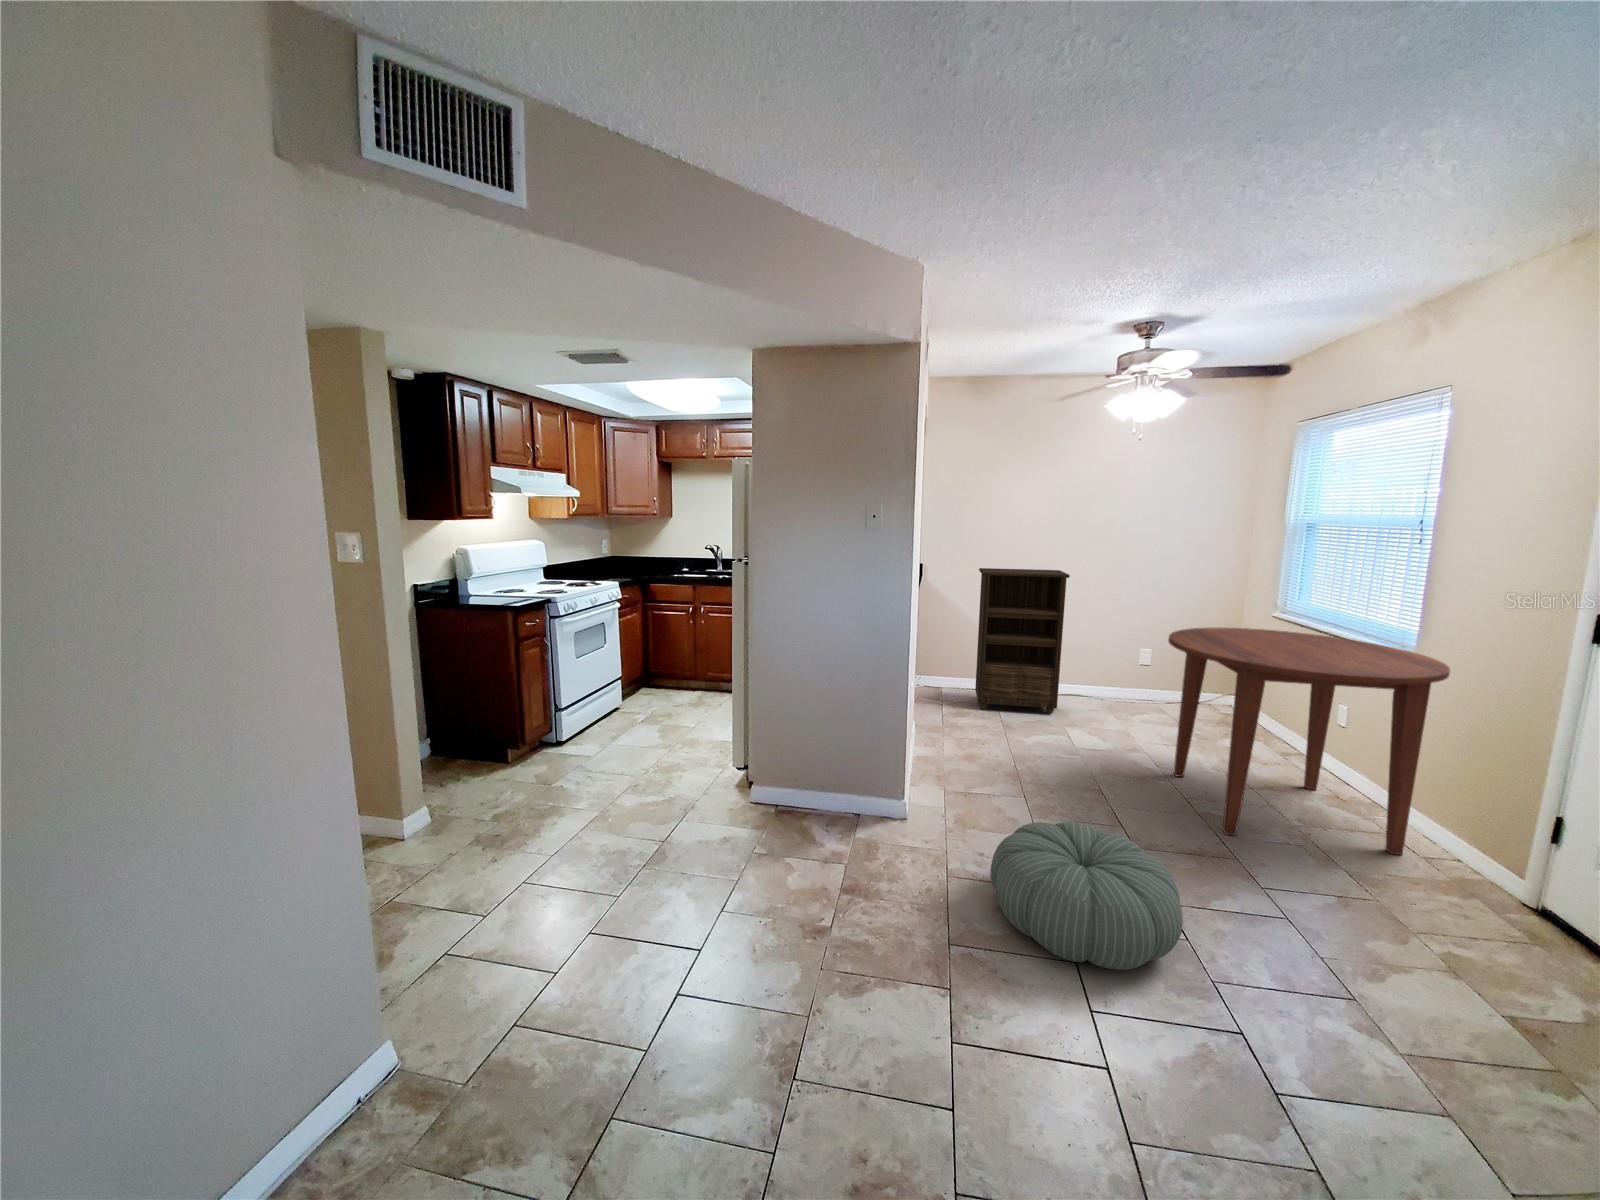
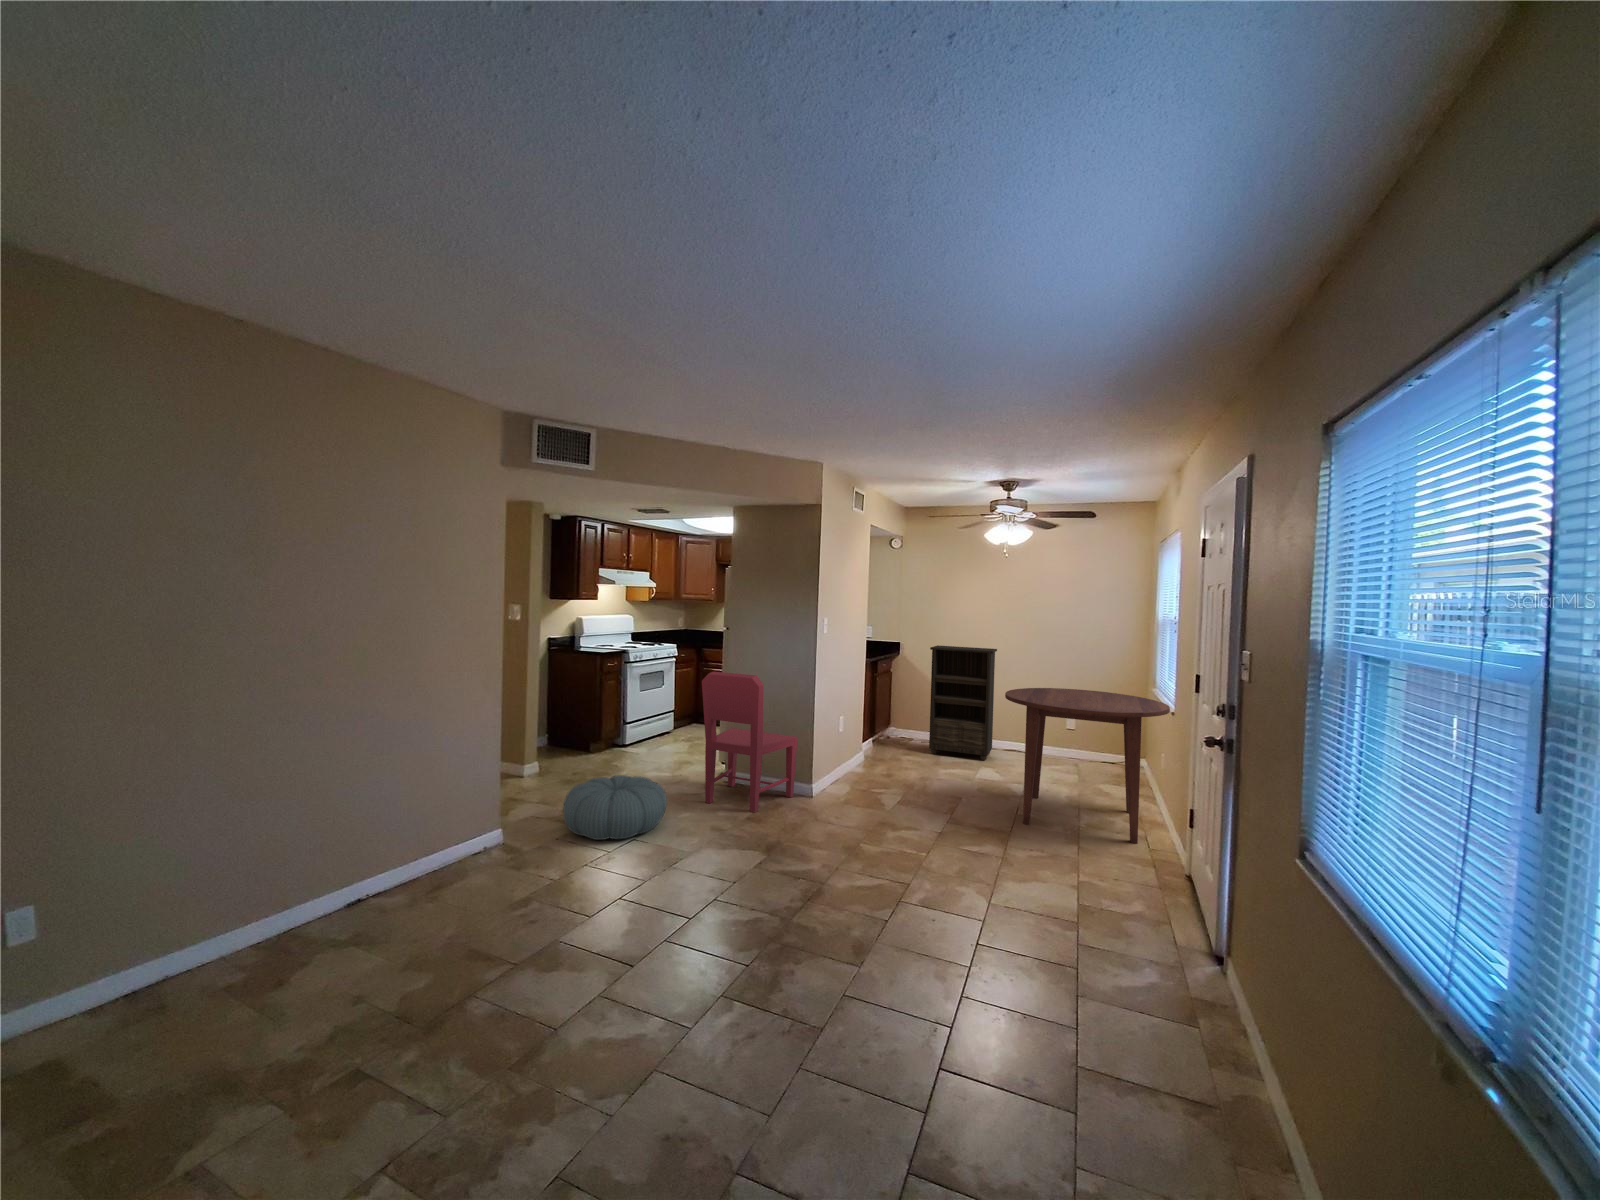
dining chair: none [741,646,882,875] -> present [702,671,798,812]
pouf: present [991,822,1183,970] -> present [563,775,667,840]

